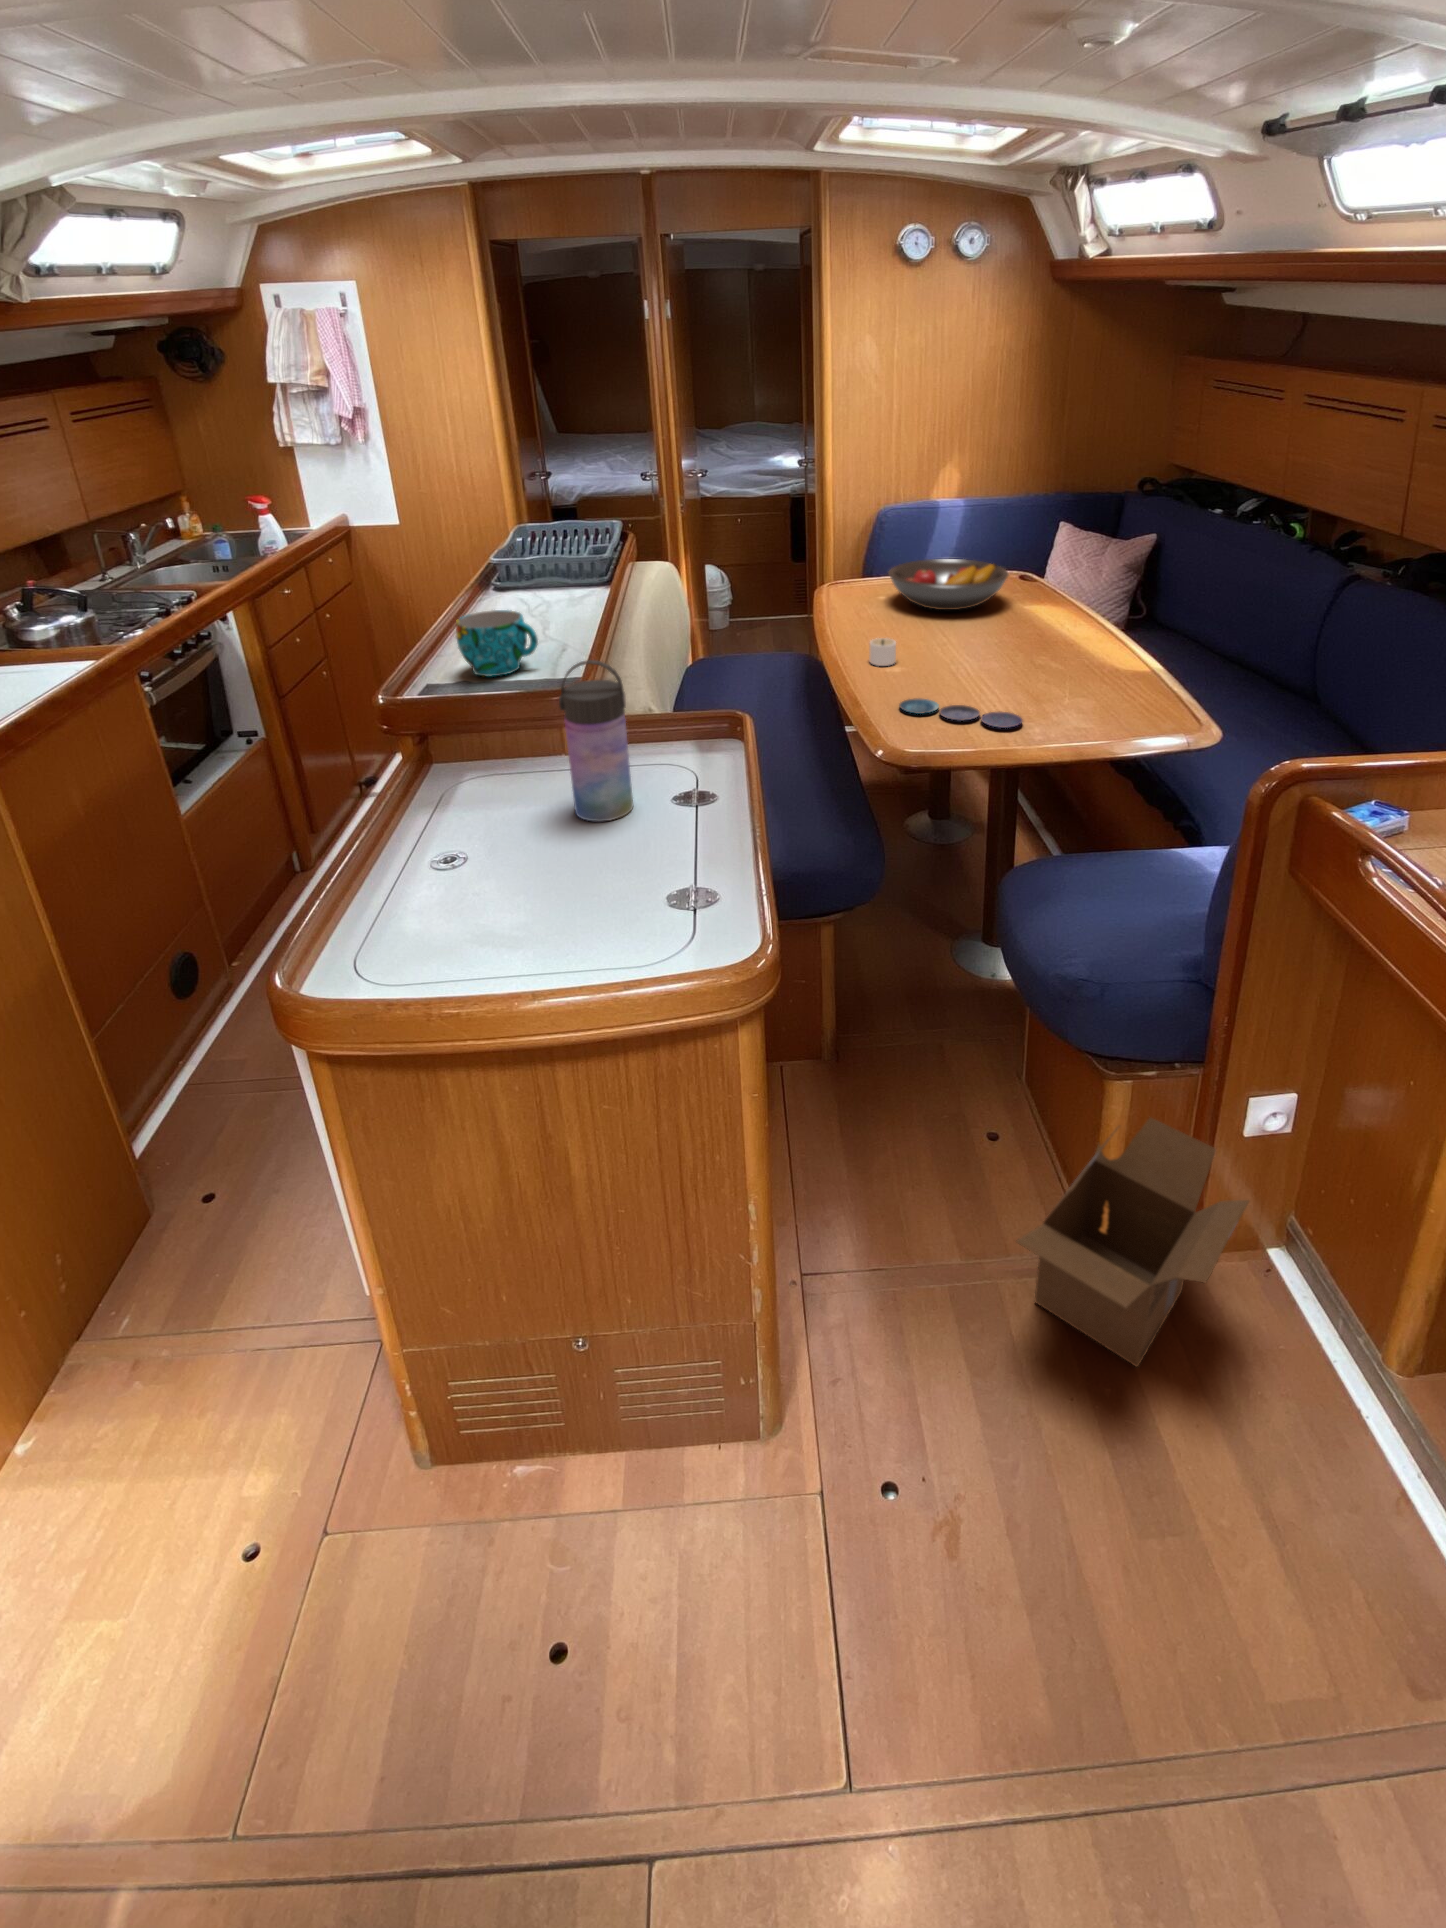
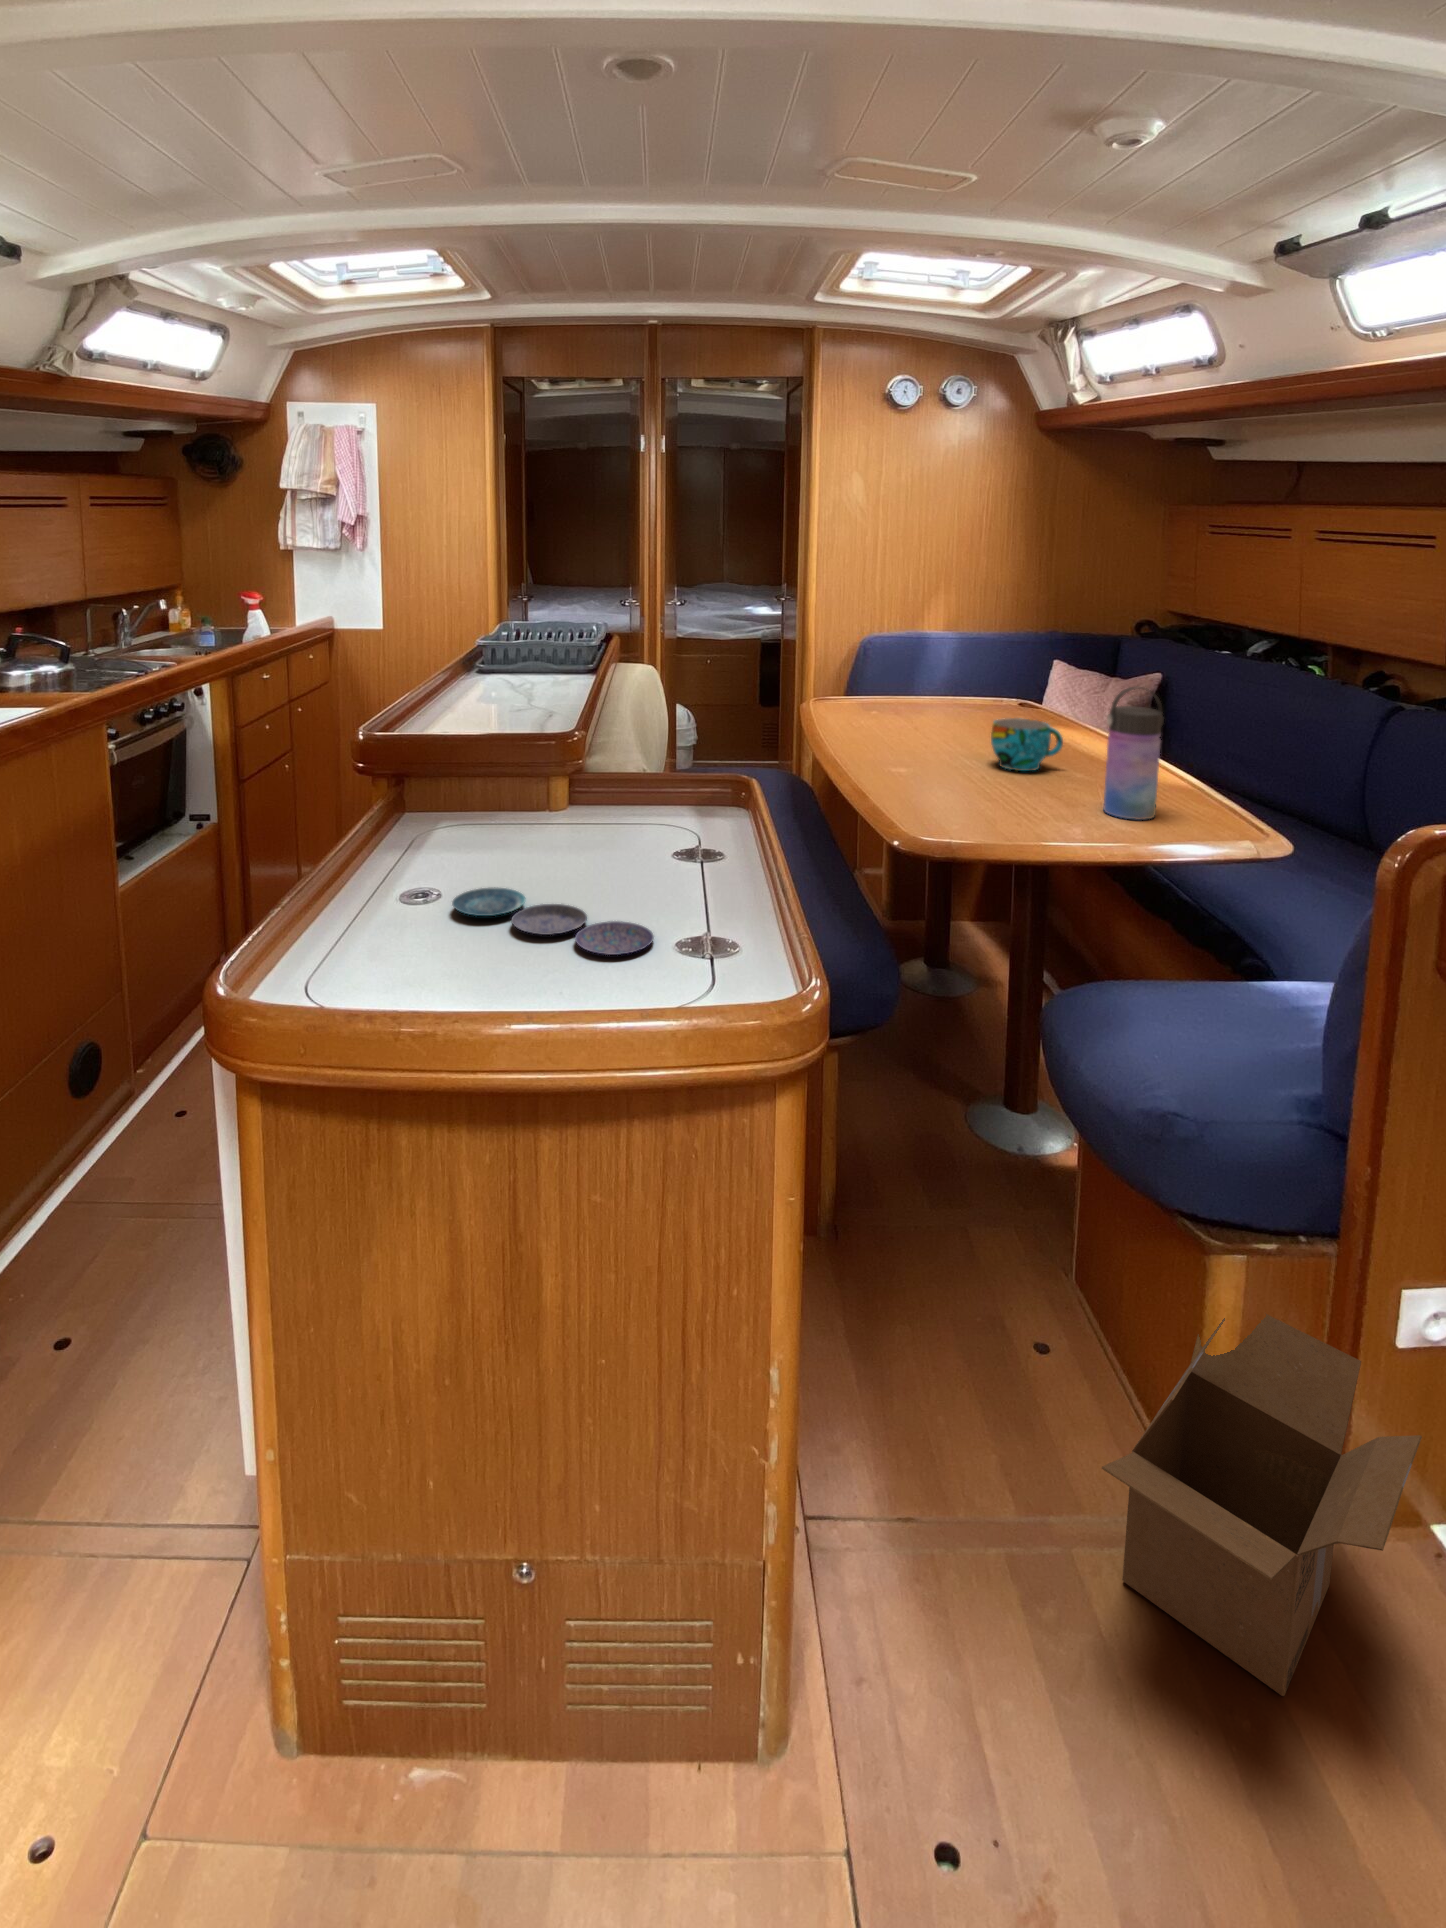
fruit bowl: present [888,559,1009,610] -> none [892,672,1024,722]
cup: present [456,610,538,676] -> present [991,718,1063,771]
candle: present [869,638,896,666] -> none [877,735,921,765]
water bottle: present [559,660,633,822] -> present [1104,686,1164,820]
plate: present [899,699,1022,728] -> present [452,887,654,955]

